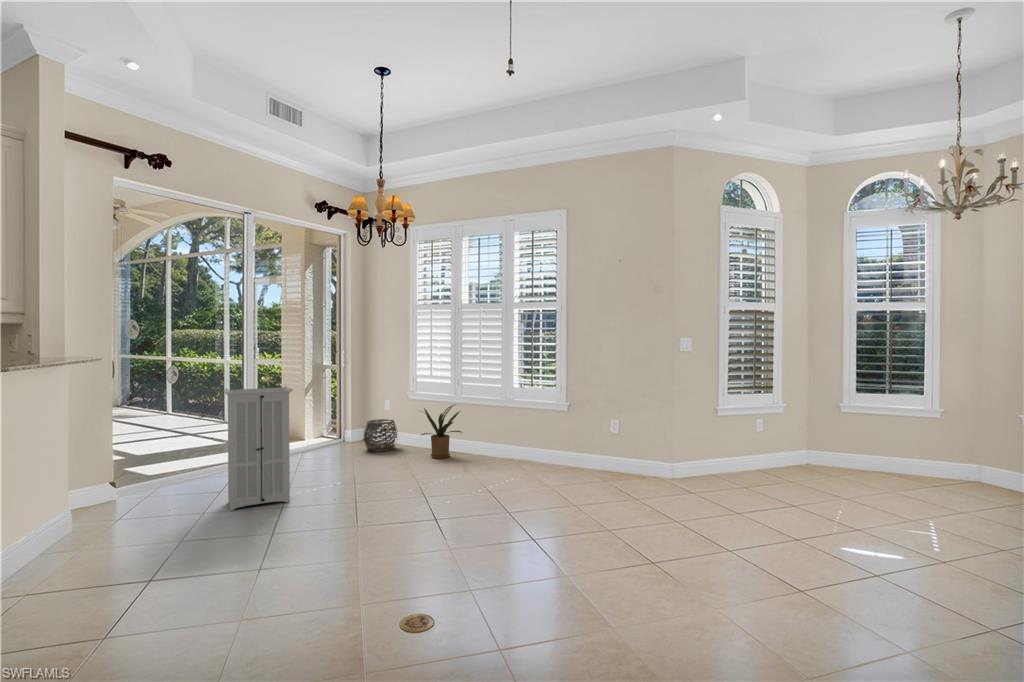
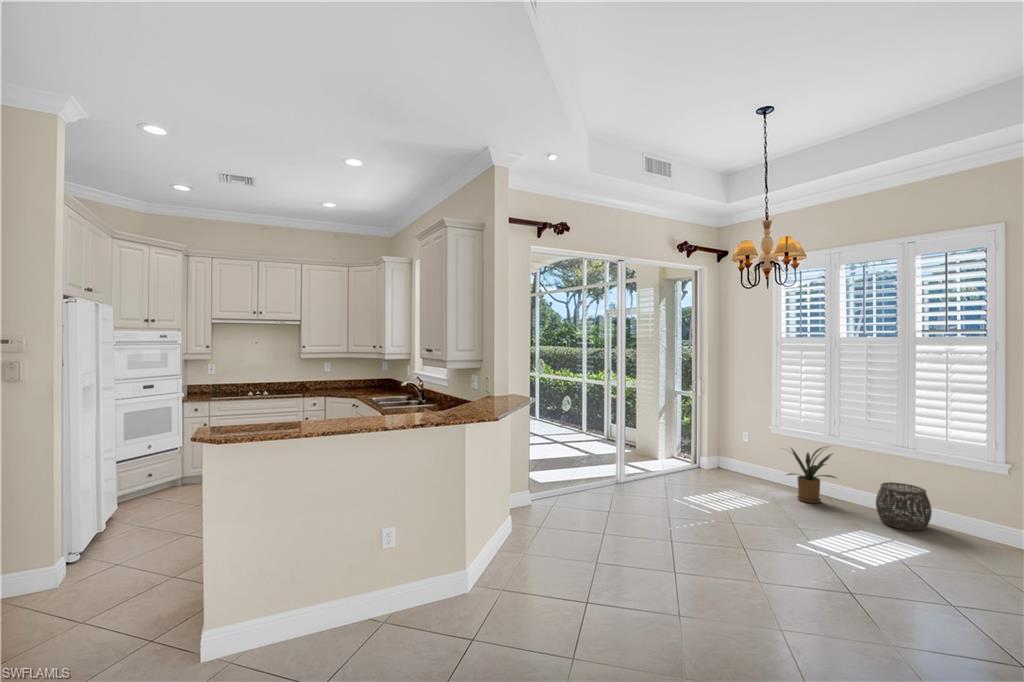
storage cabinet: present [224,386,293,511] -> none [617,423,679,535]
woven basket: present [364,419,397,451] -> present [876,482,932,531]

